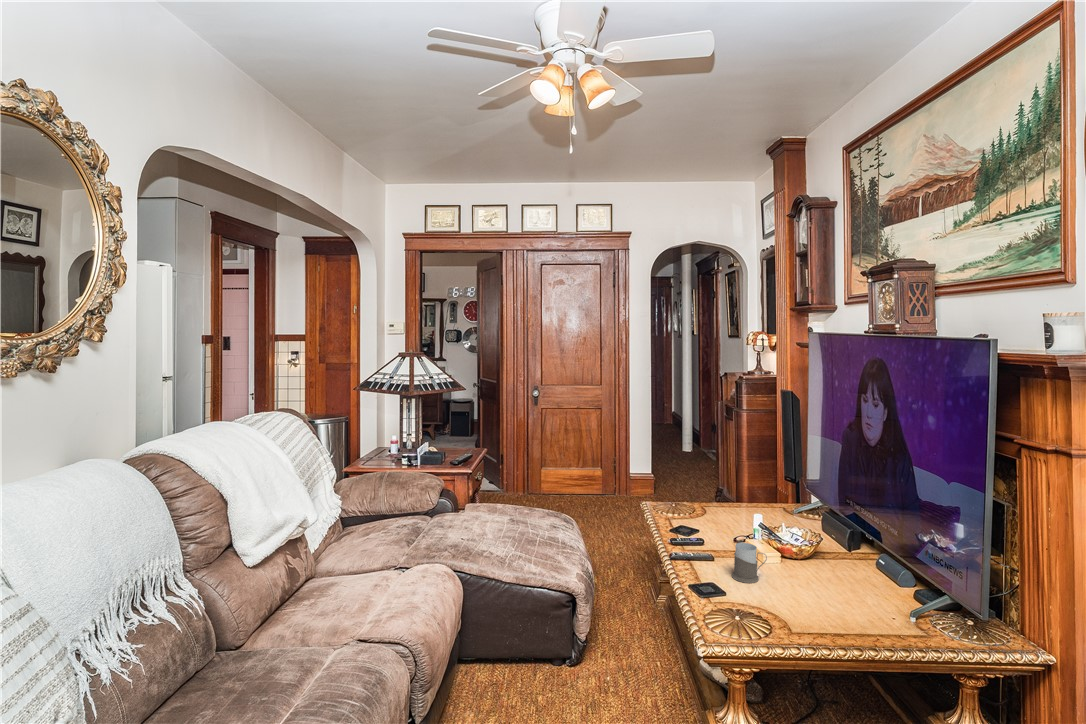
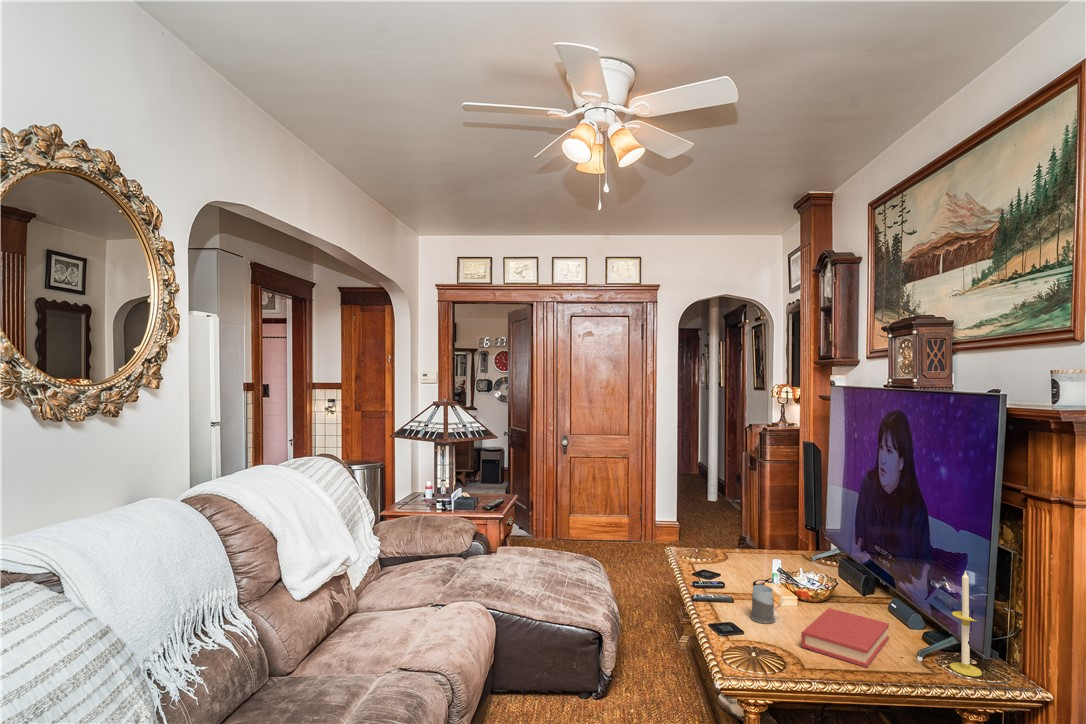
candle: none [944,528,979,638] -> present [950,571,982,677]
hardback book: none [788,565,878,631] -> present [801,608,889,667]

